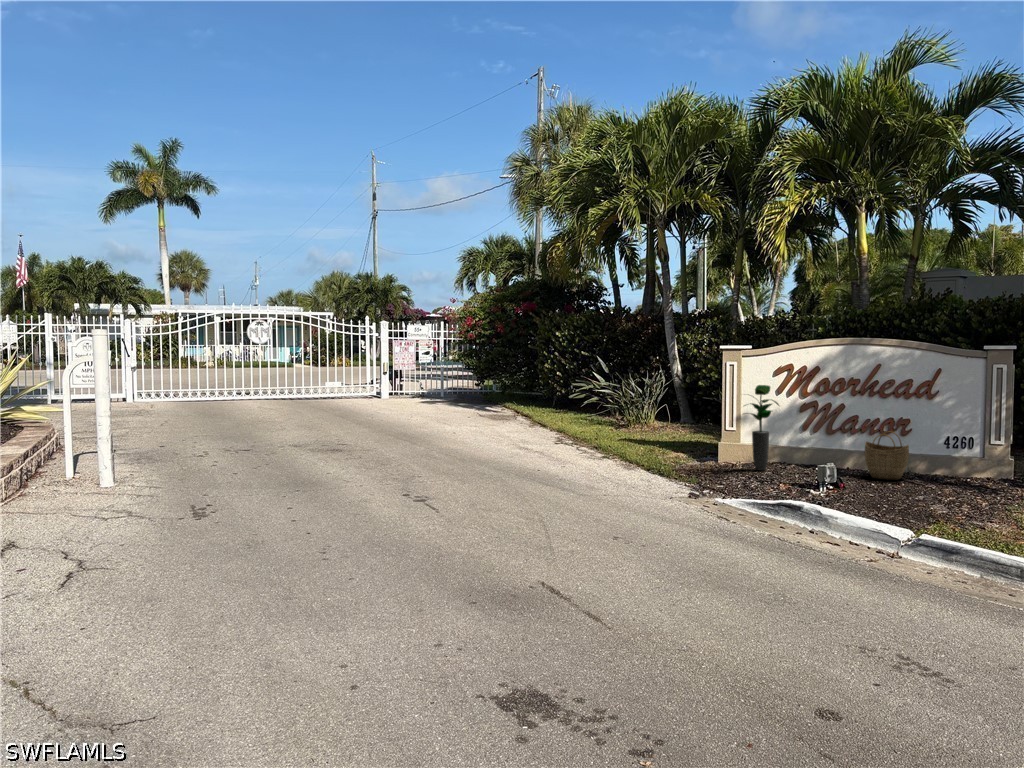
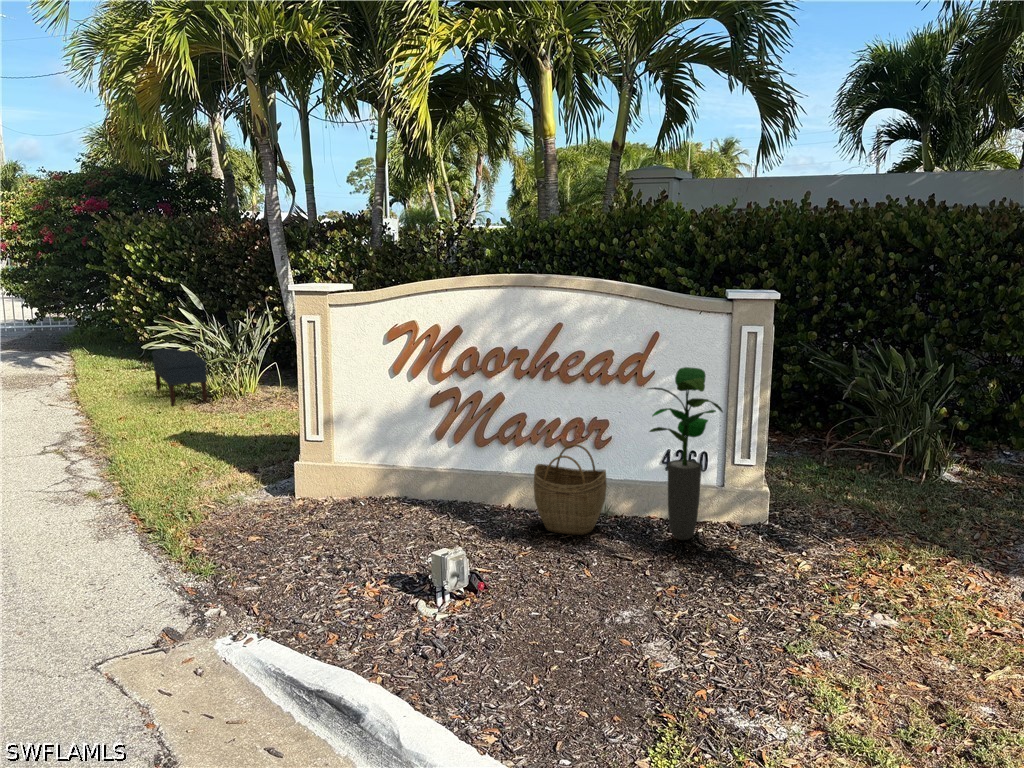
potted plant: present [745,385,779,470] -> present [649,367,723,540]
bench: none [587,395,627,430] -> present [152,349,207,406]

